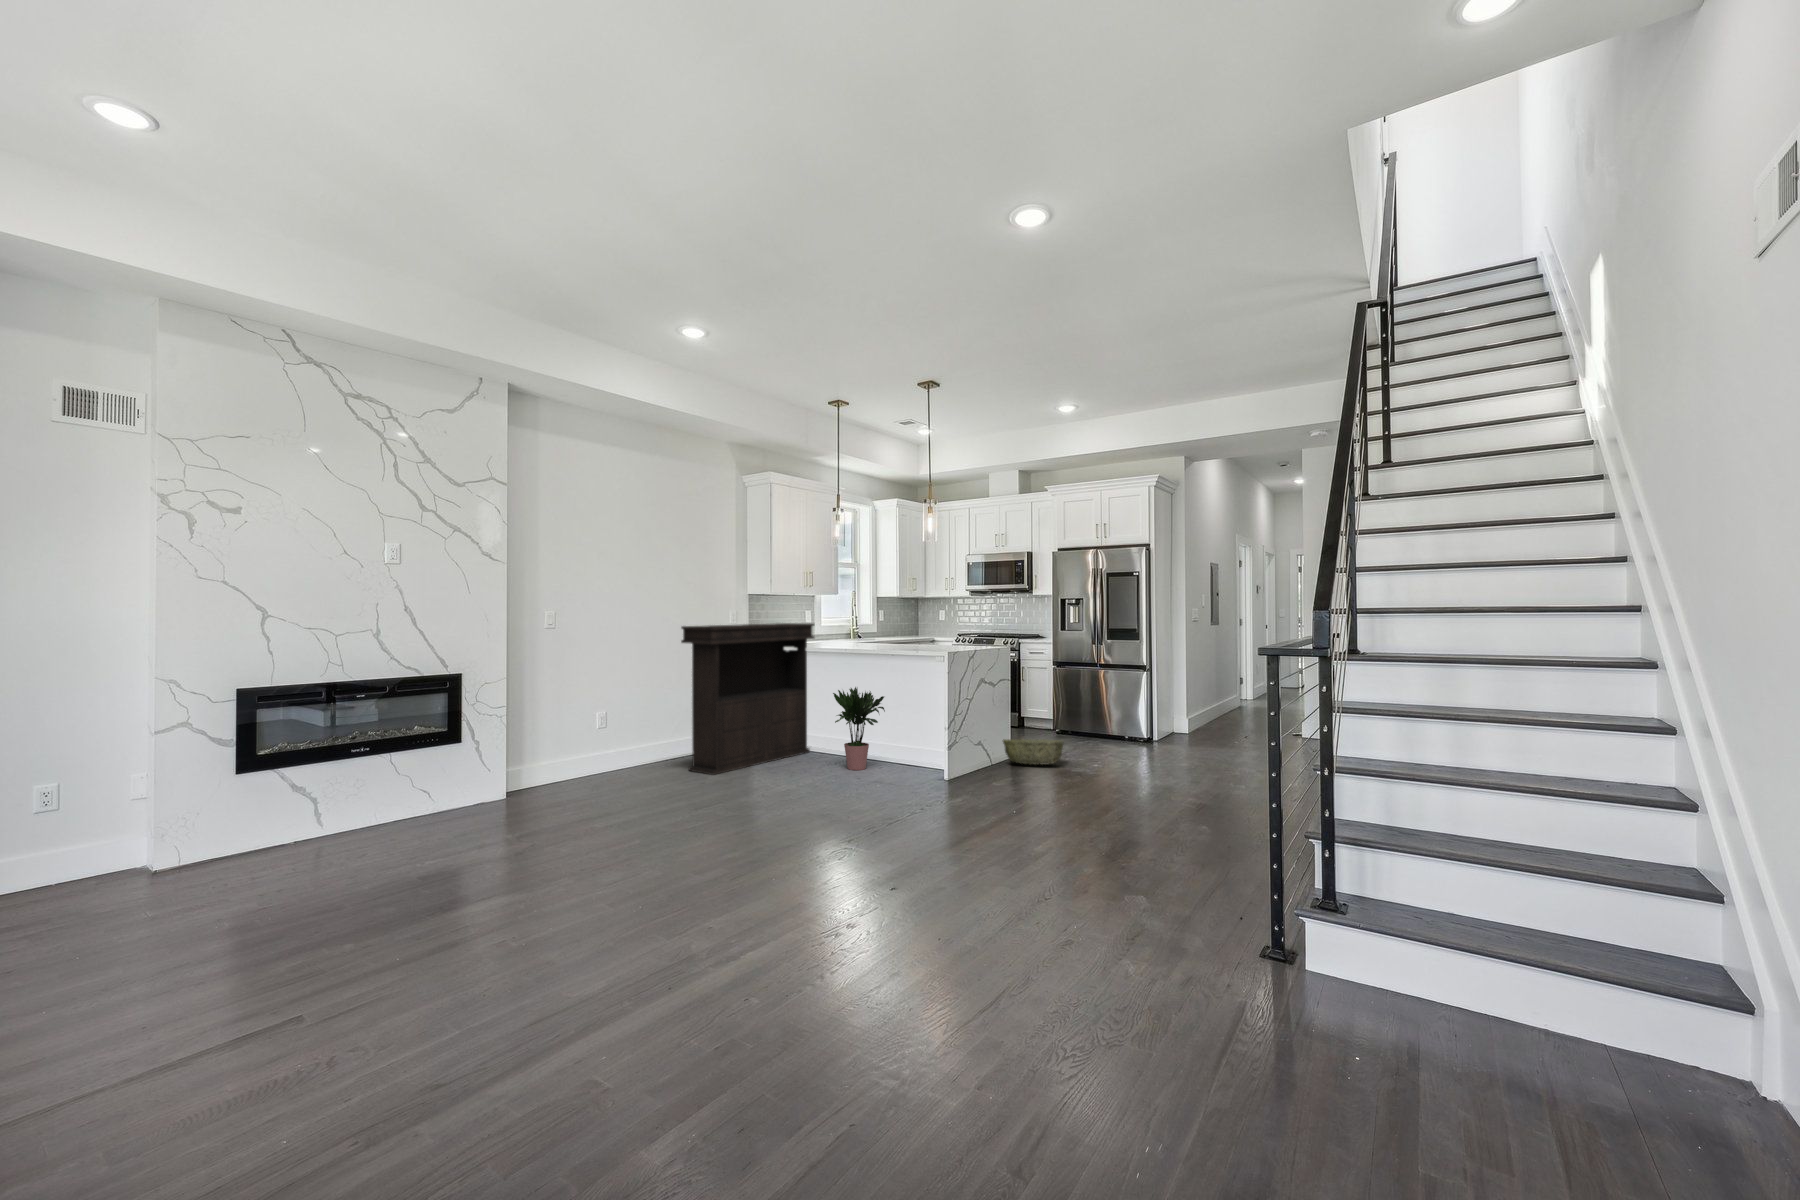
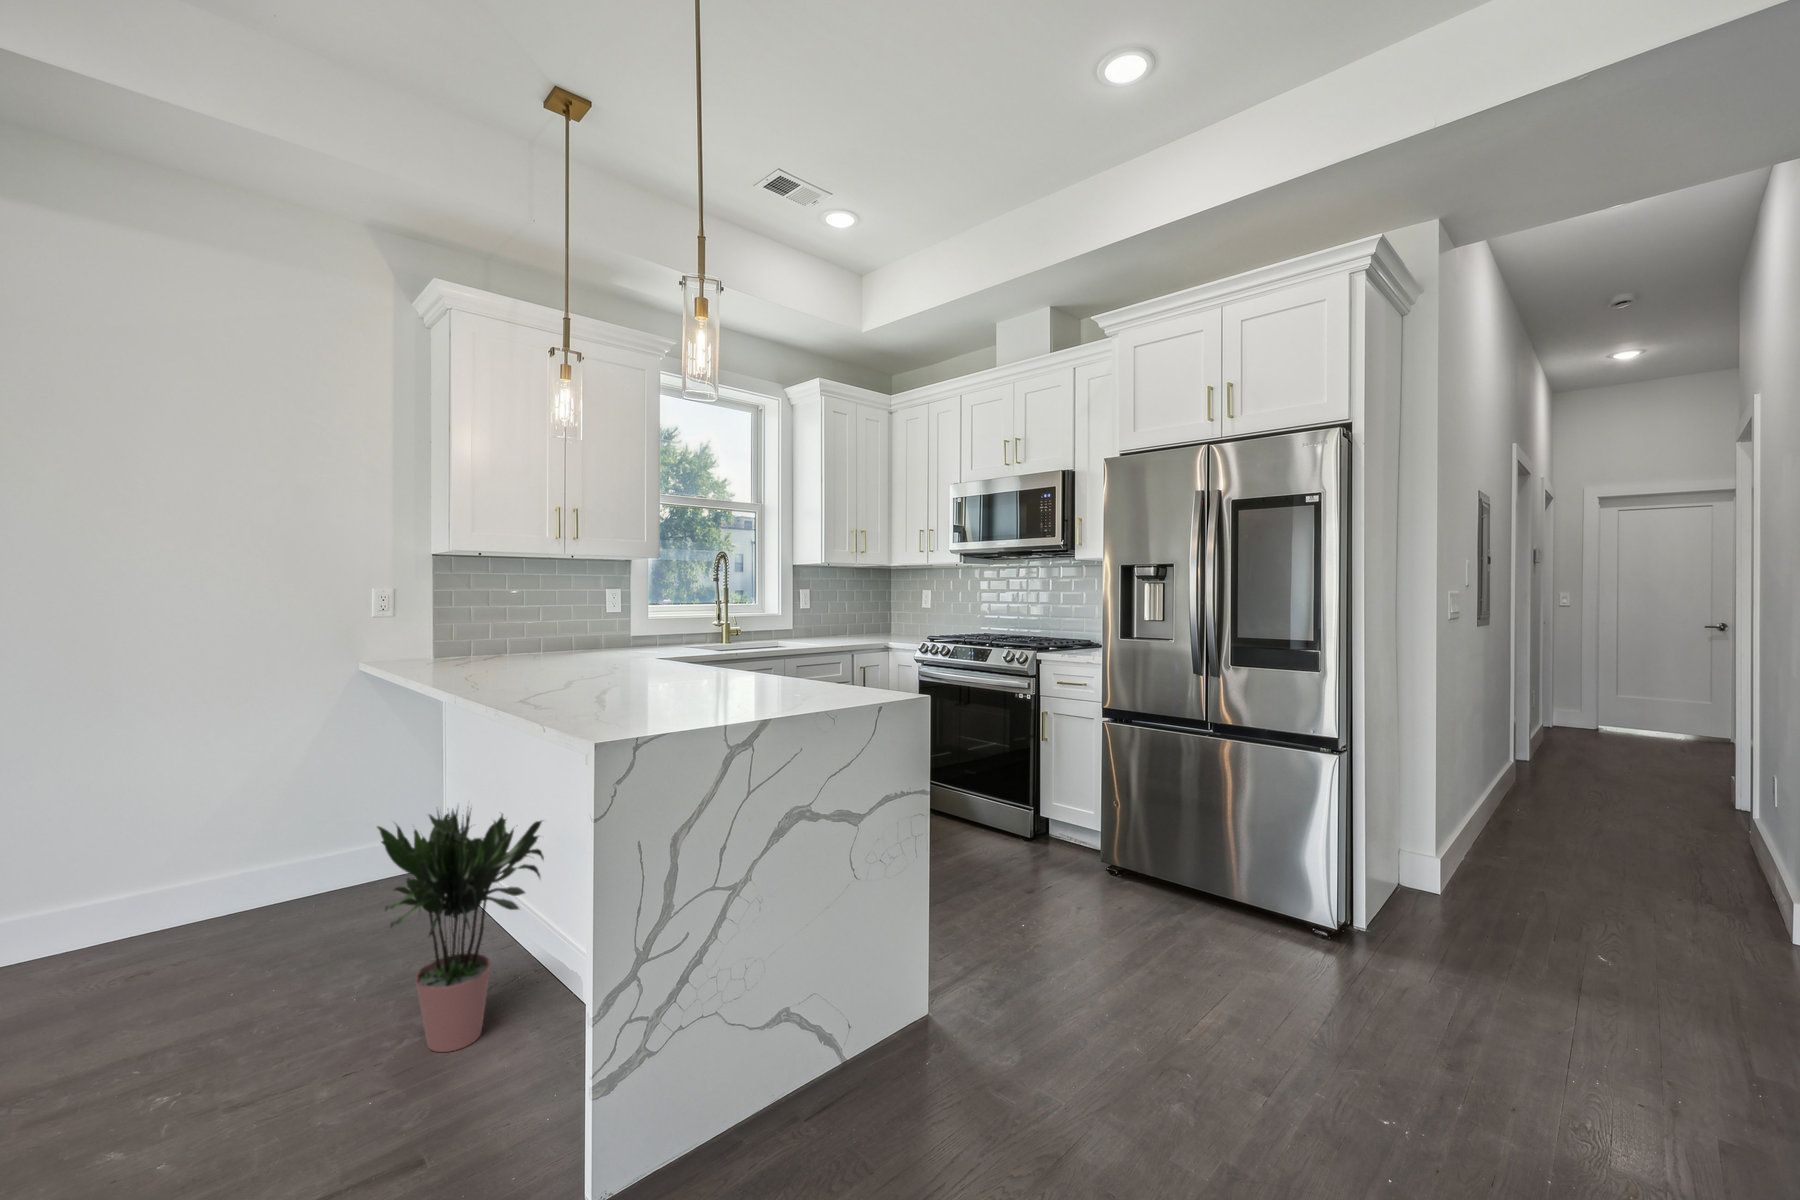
console table: present [681,623,814,775] -> none [36,618,503,1036]
woven basket: present [1003,739,1063,765] -> none [862,969,1056,1107]

